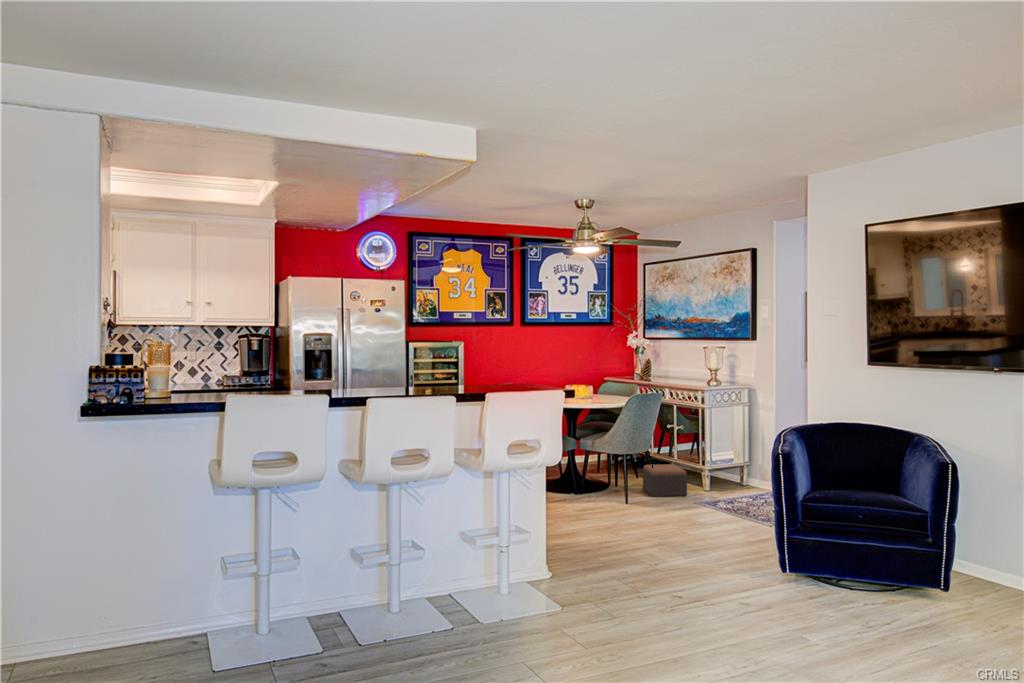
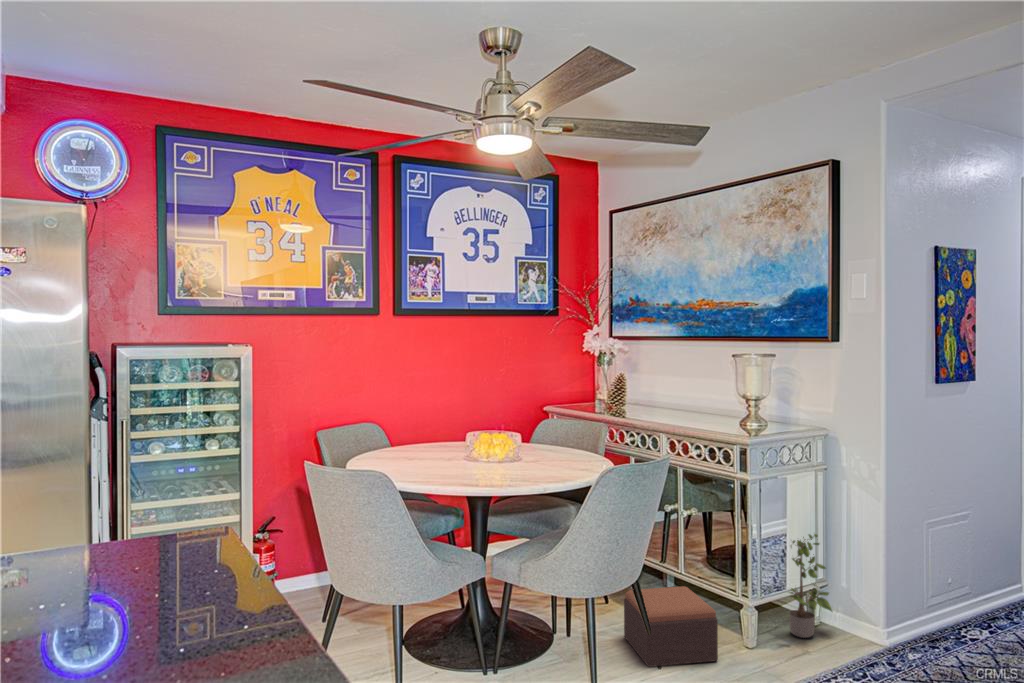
potted plant: none [722,438,751,491] -> present [789,534,832,638]

